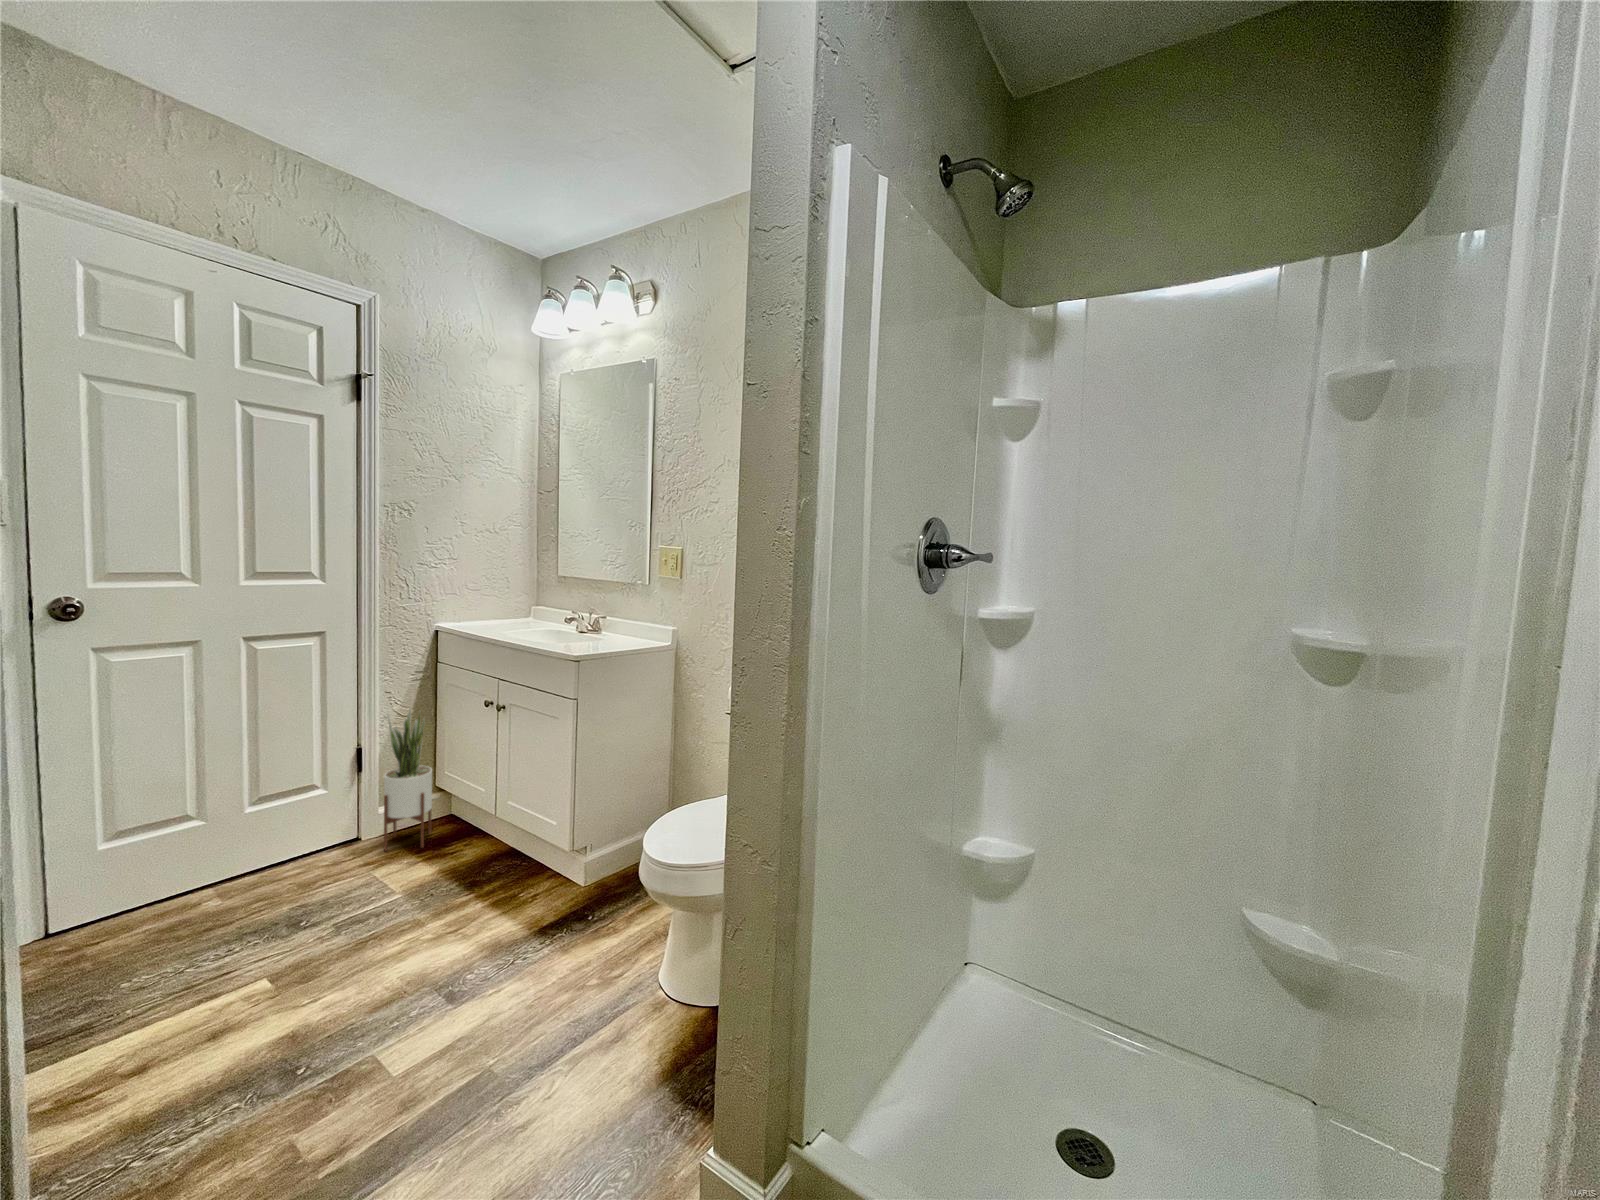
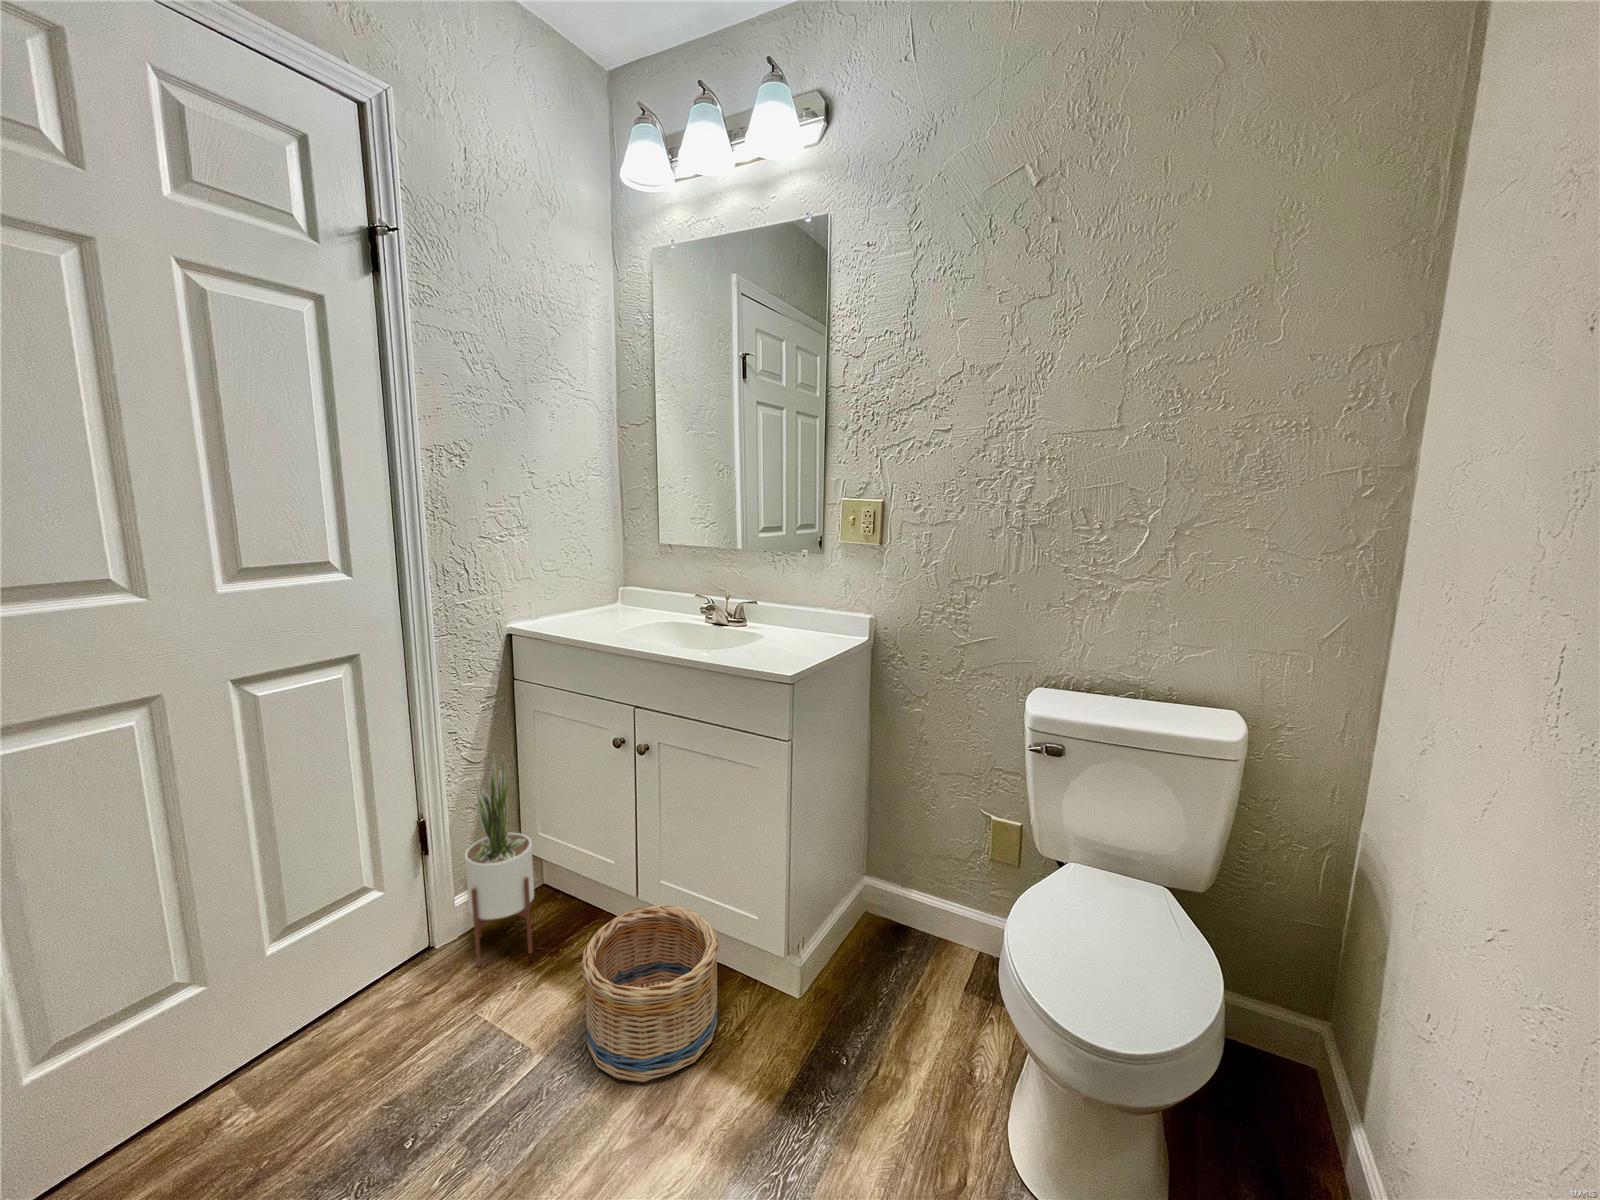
basket: none [427,813,526,913] -> present [582,905,719,1082]

